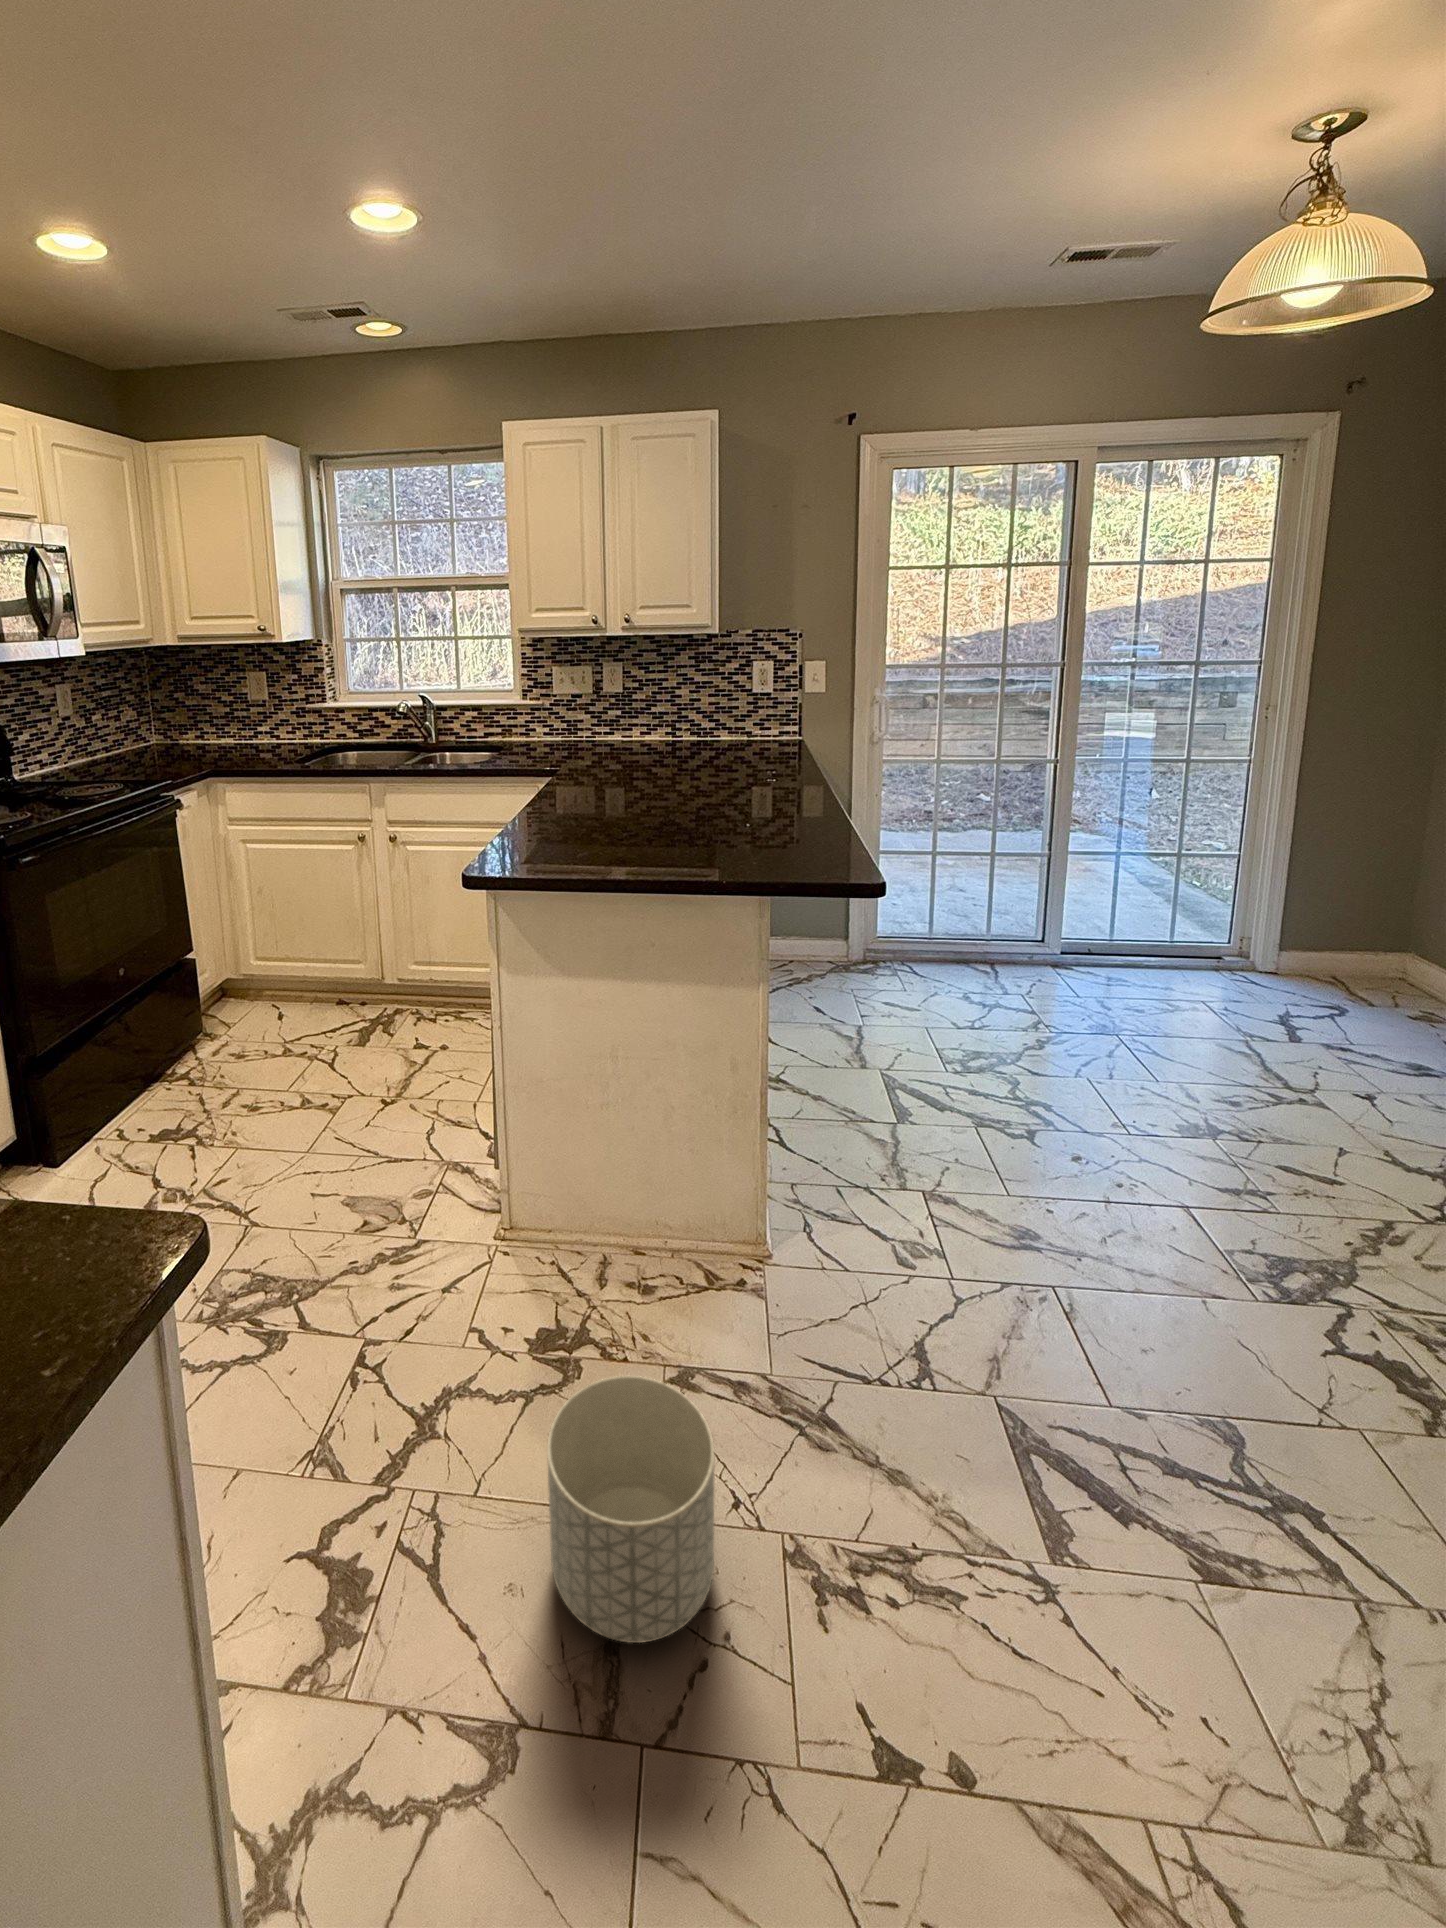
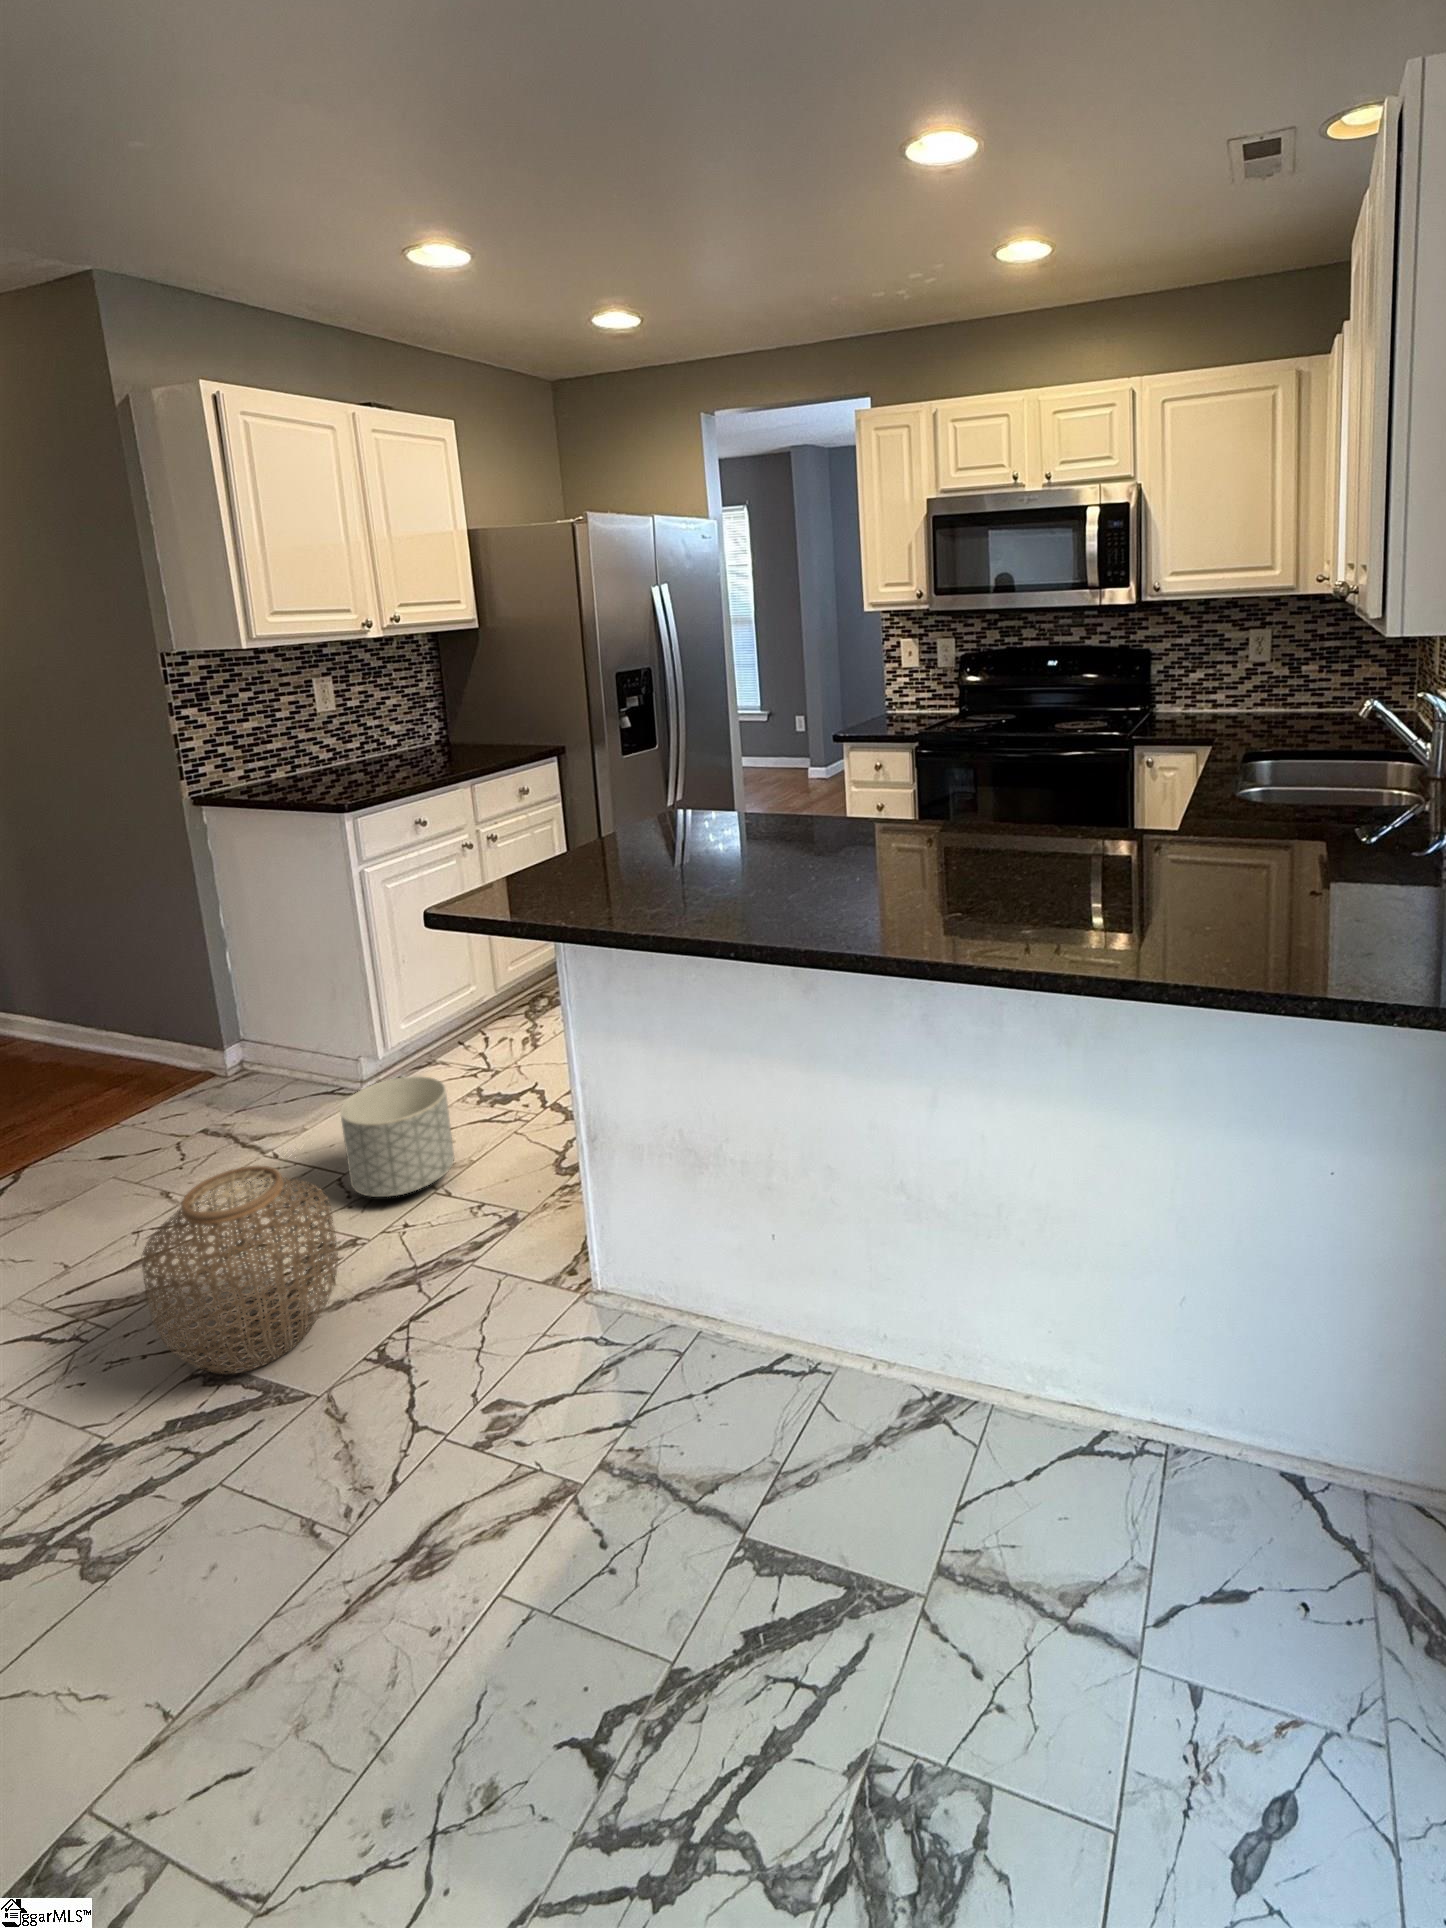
woven basket: none [880,1298,1118,1589] -> present [142,1166,338,1373]

